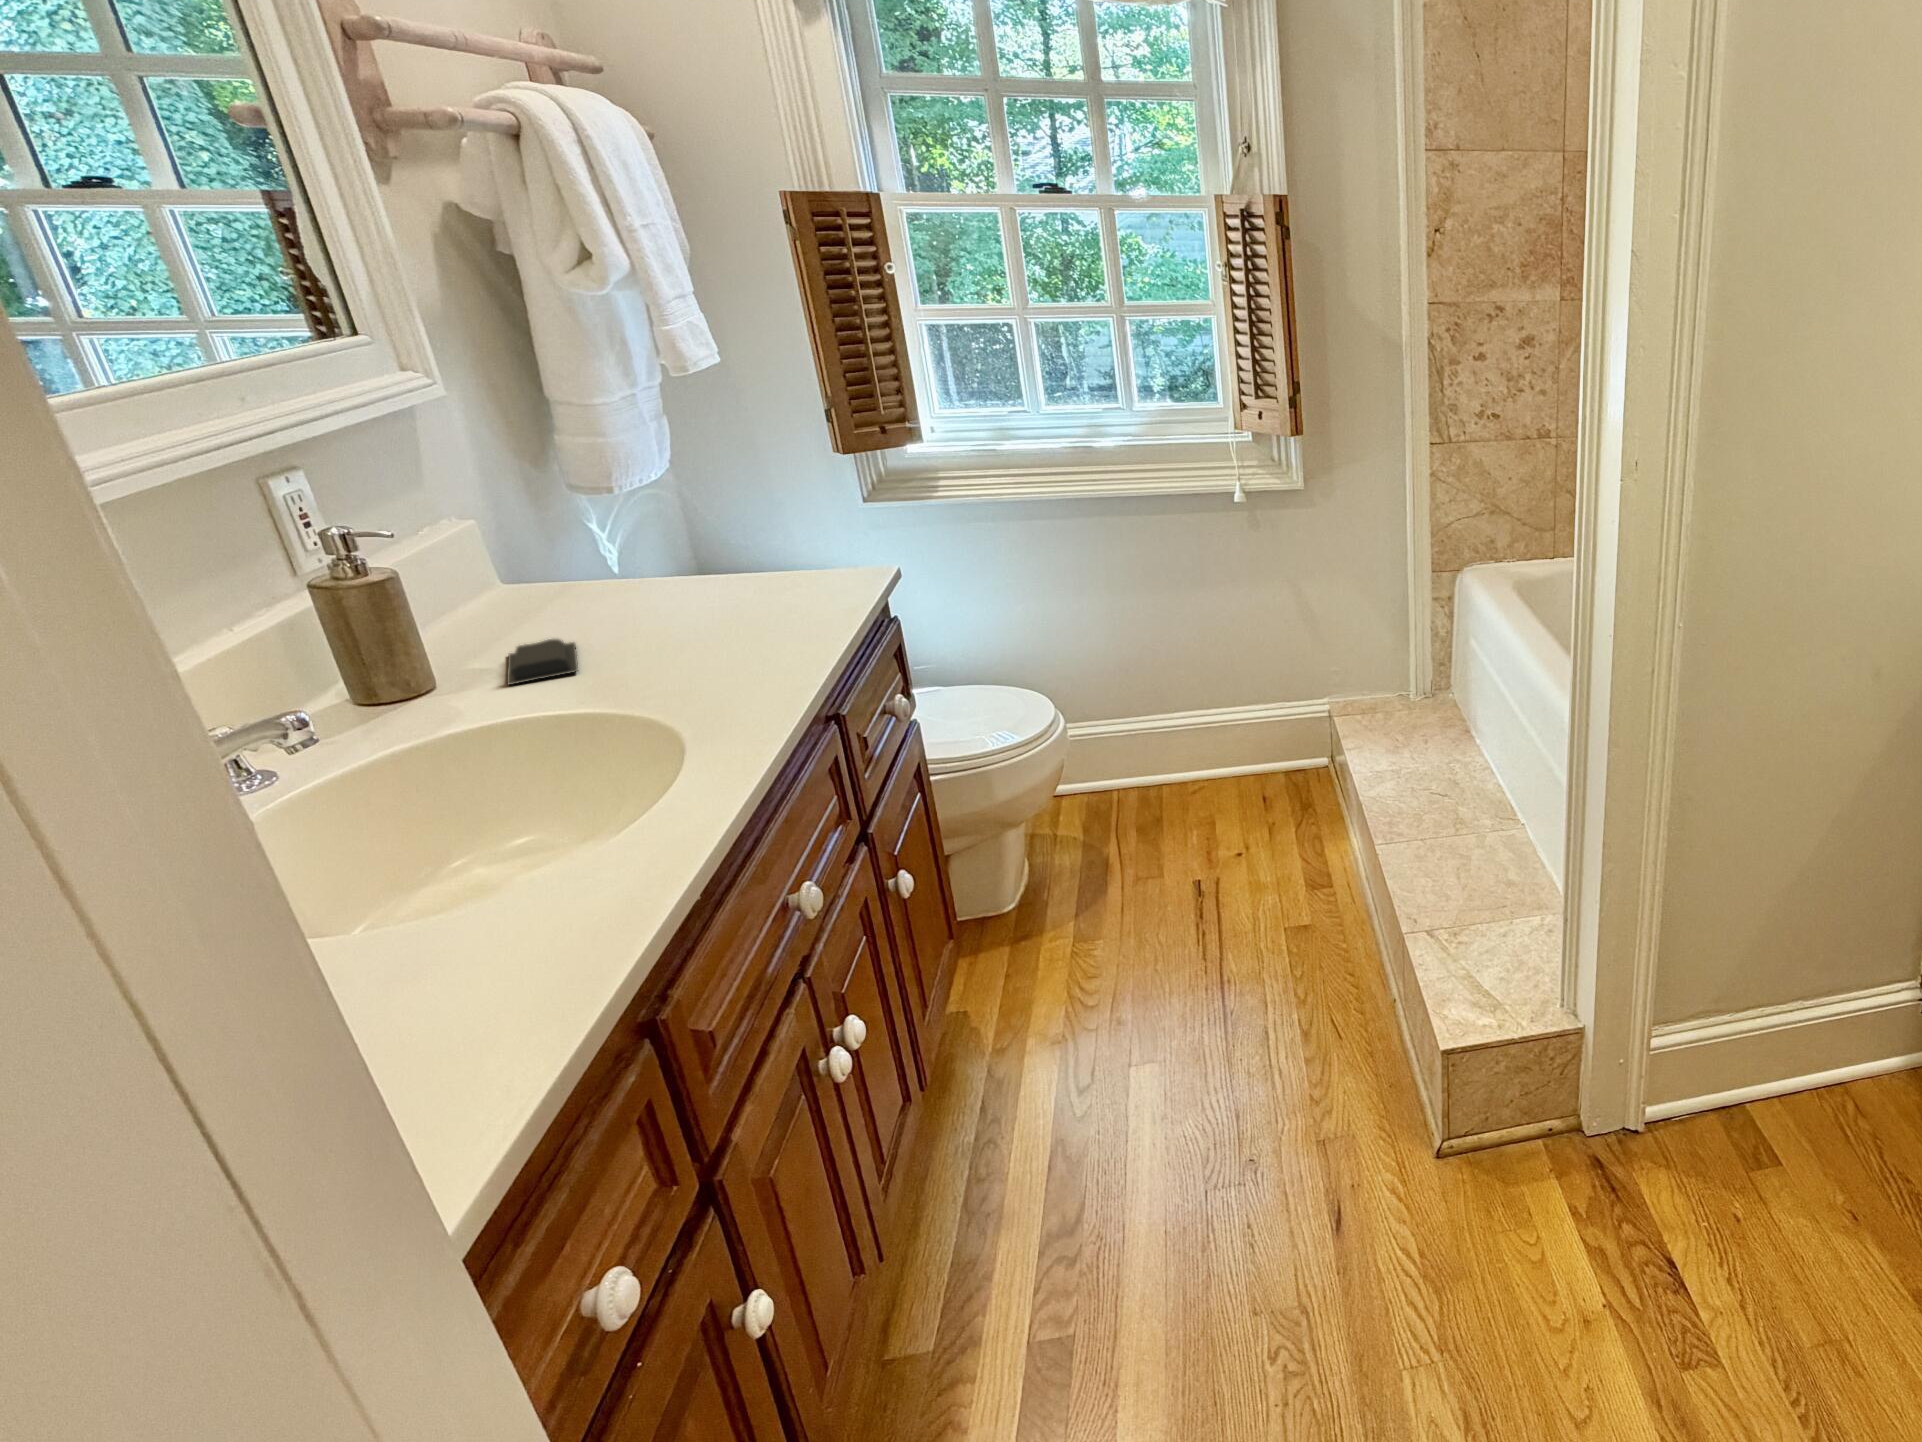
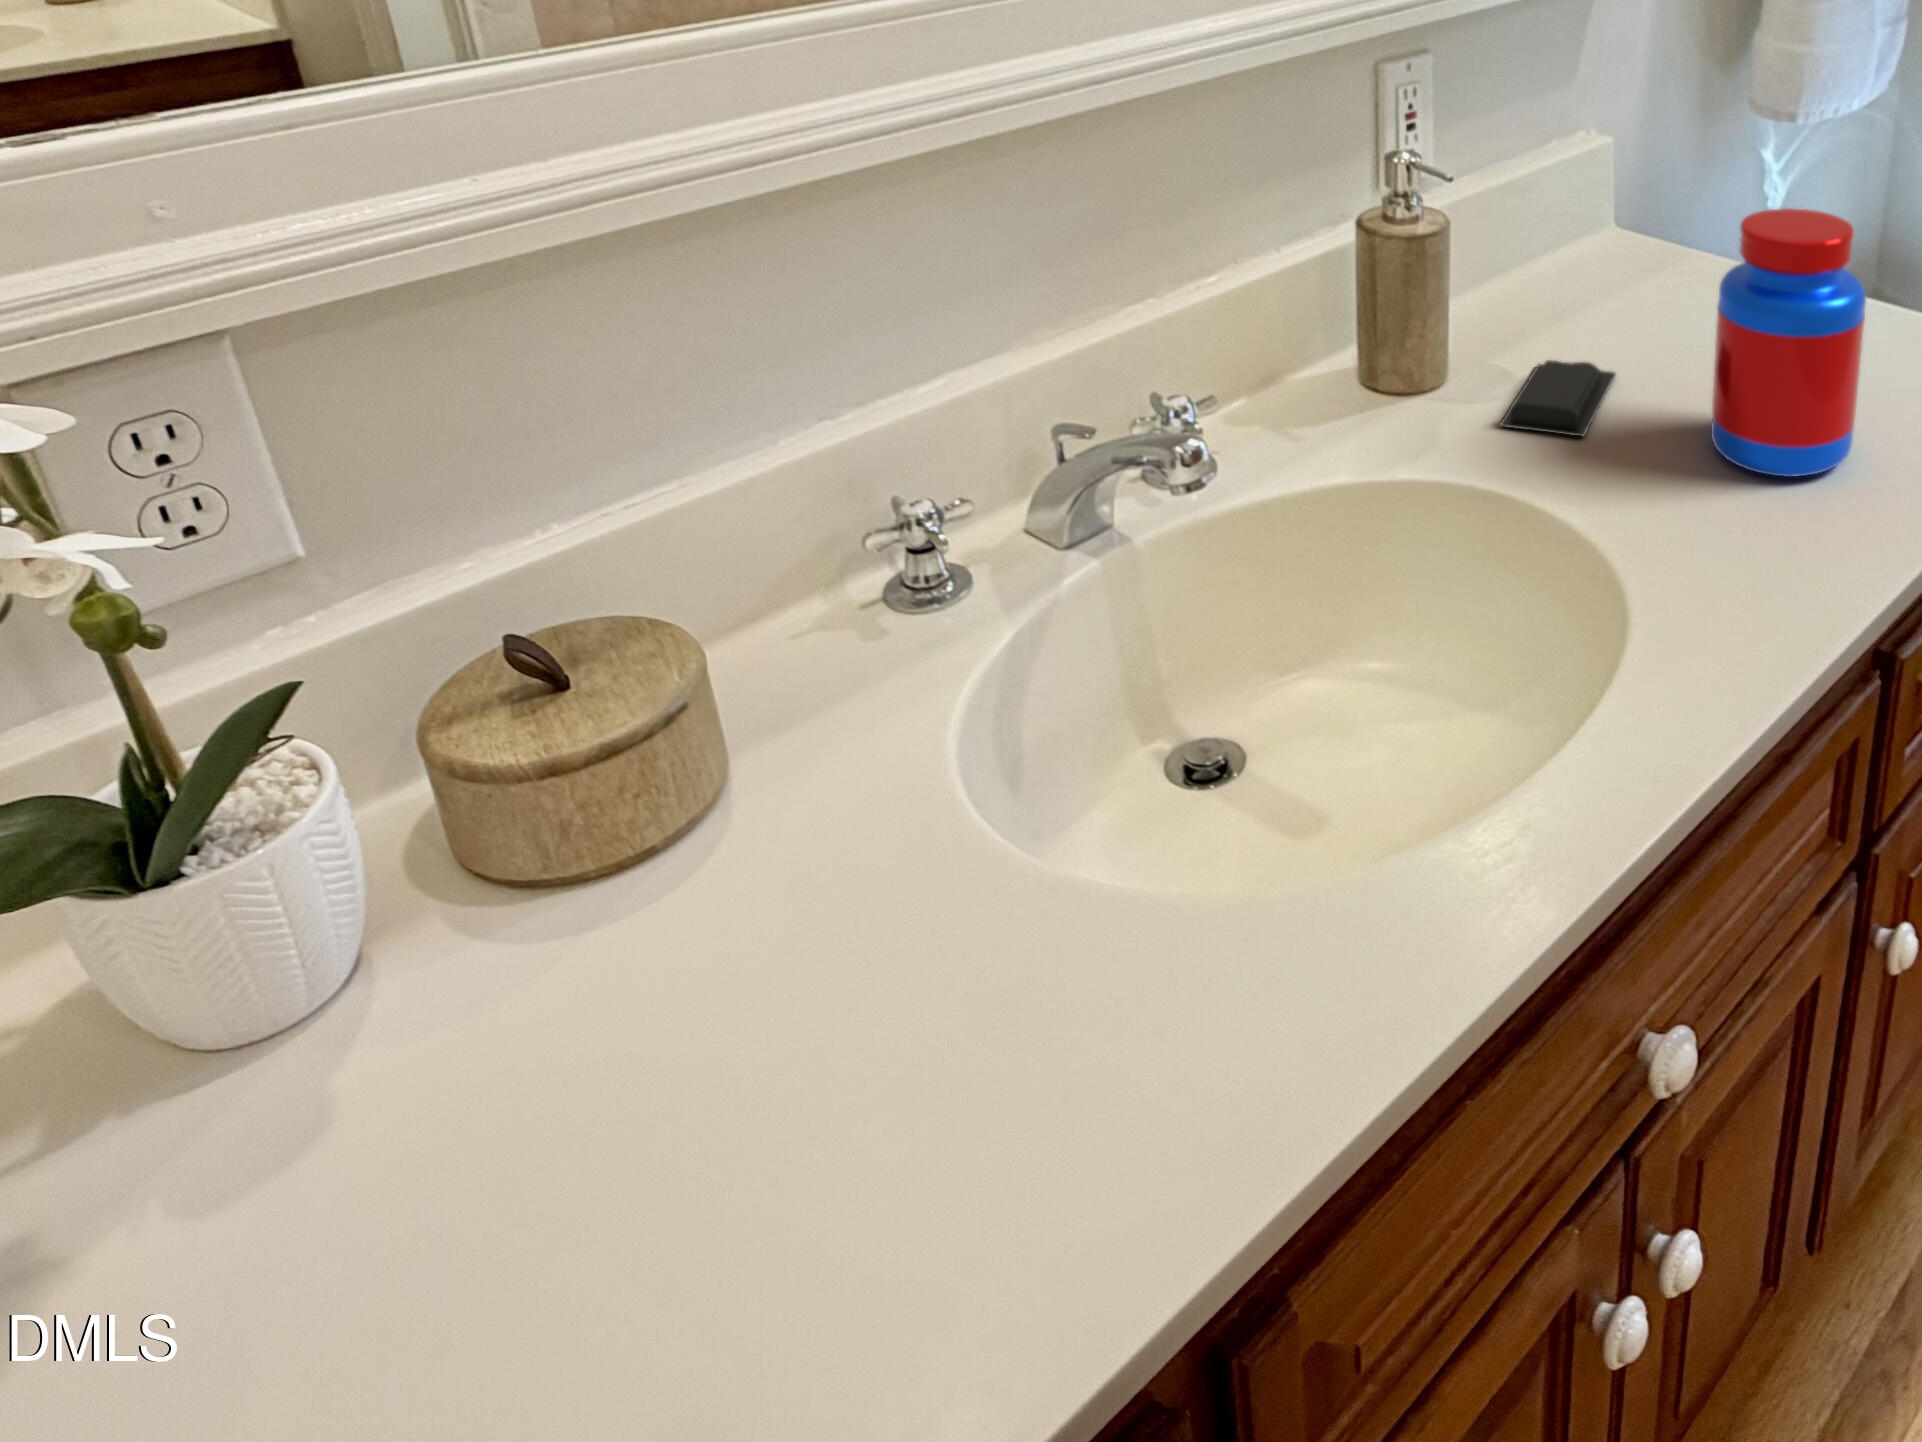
jar: none [639,497,763,654] -> present [1711,208,1866,477]

